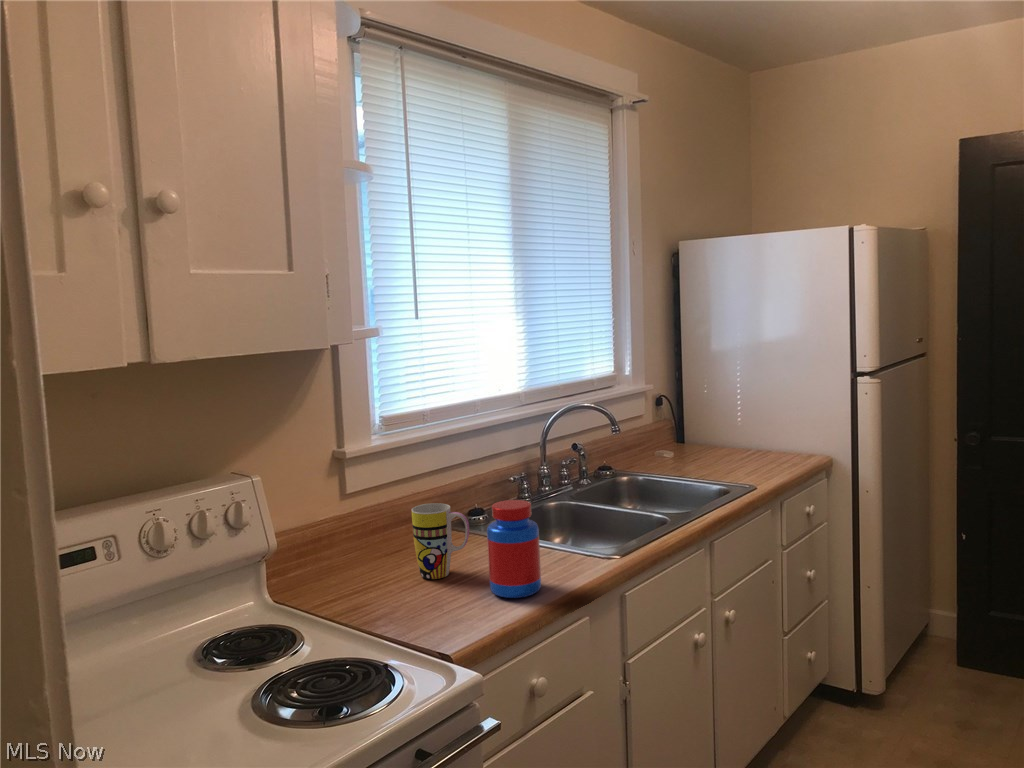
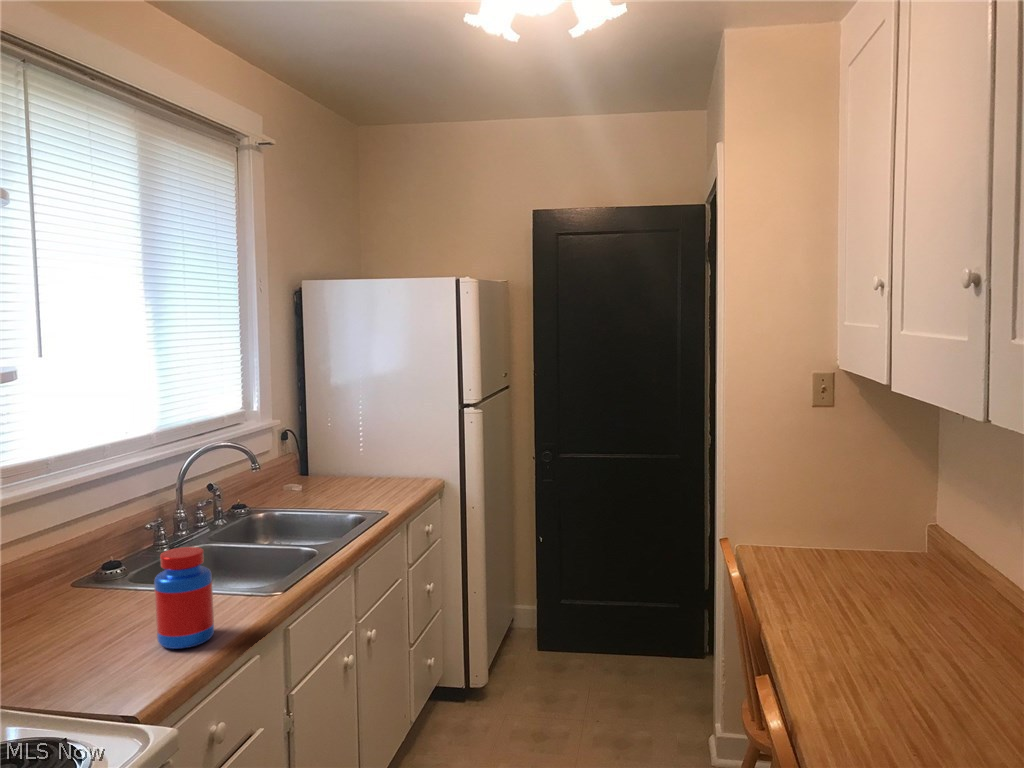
mug: present [411,503,469,579] -> none [55,560,127,645]

